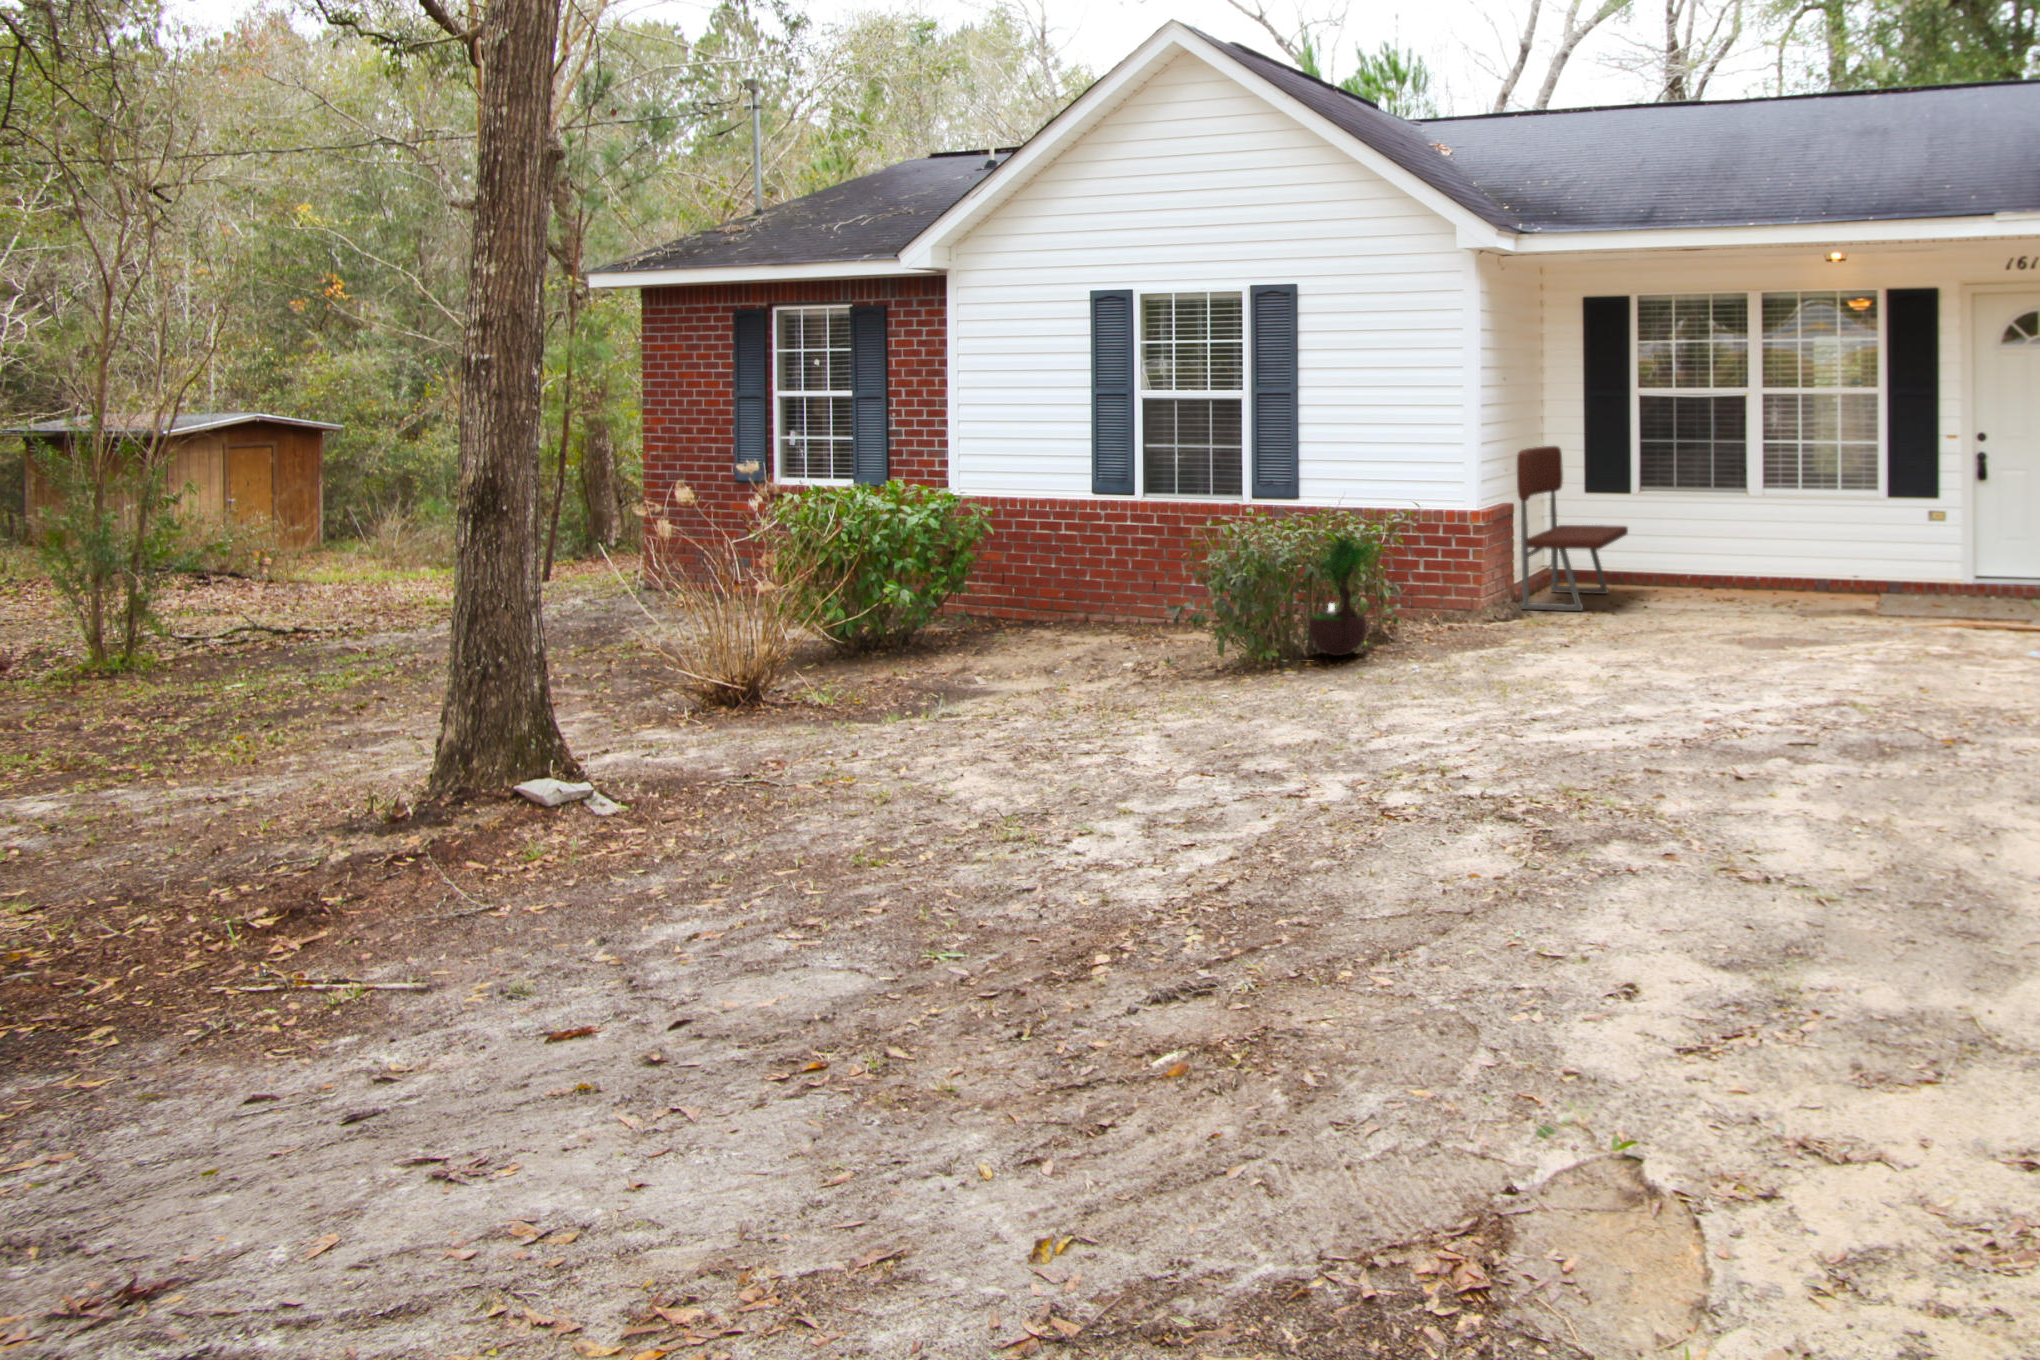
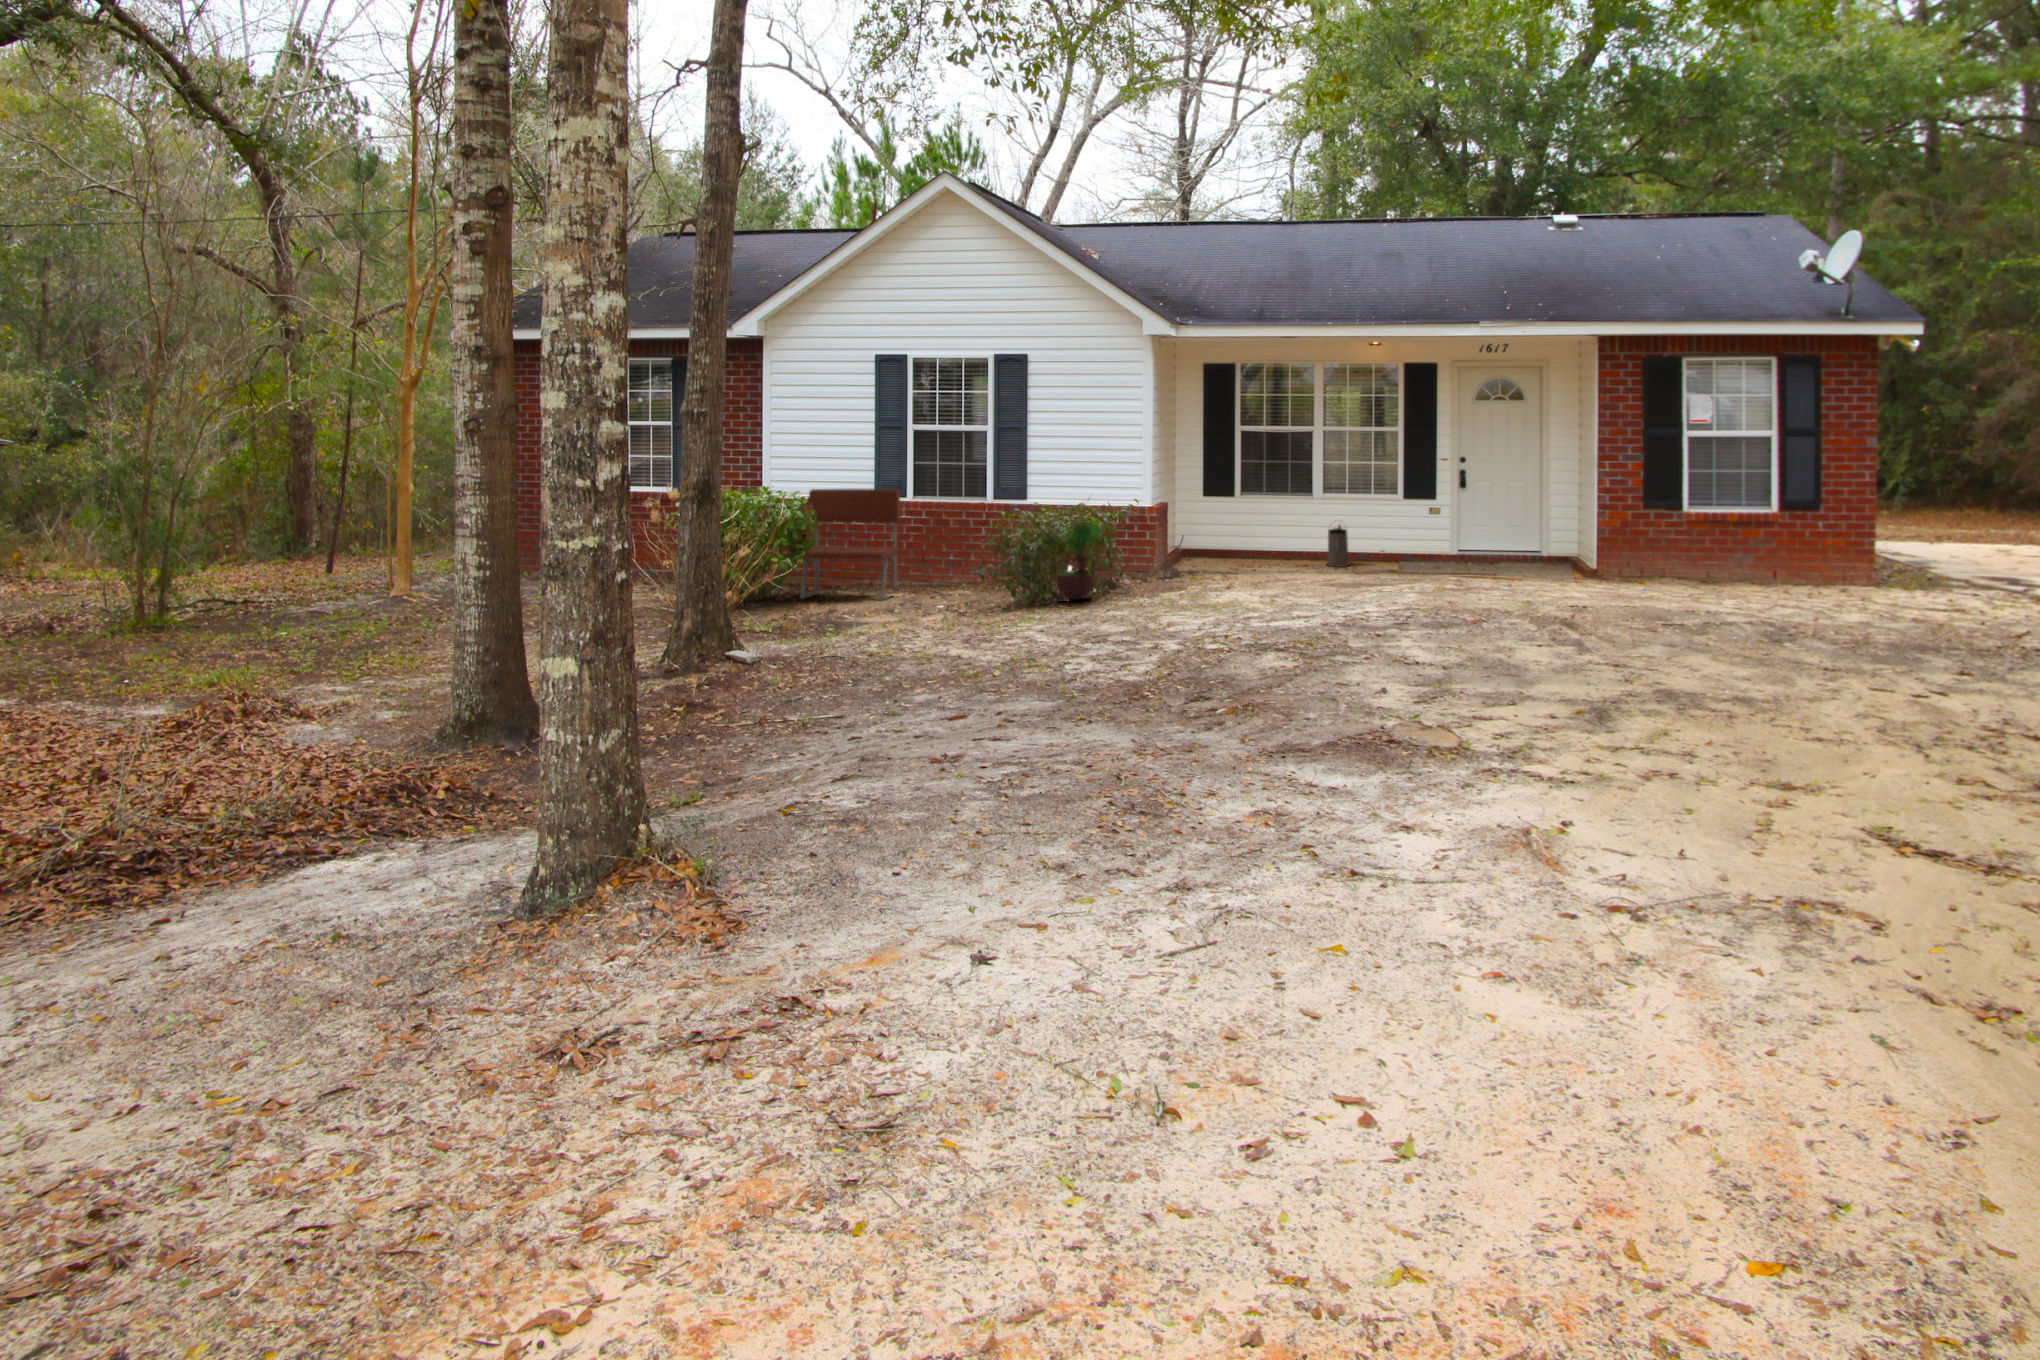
bench: present [1517,446,1628,611] -> present [800,489,900,600]
watering can: none [1763,530,1799,601] -> present [1327,525,1349,567]

